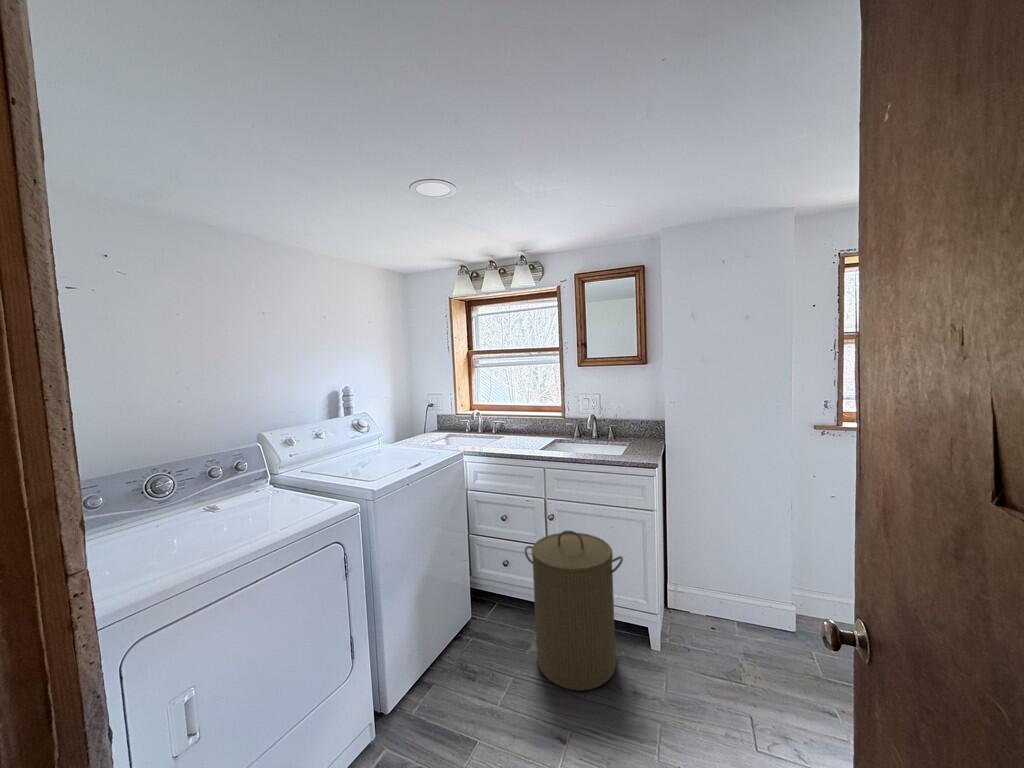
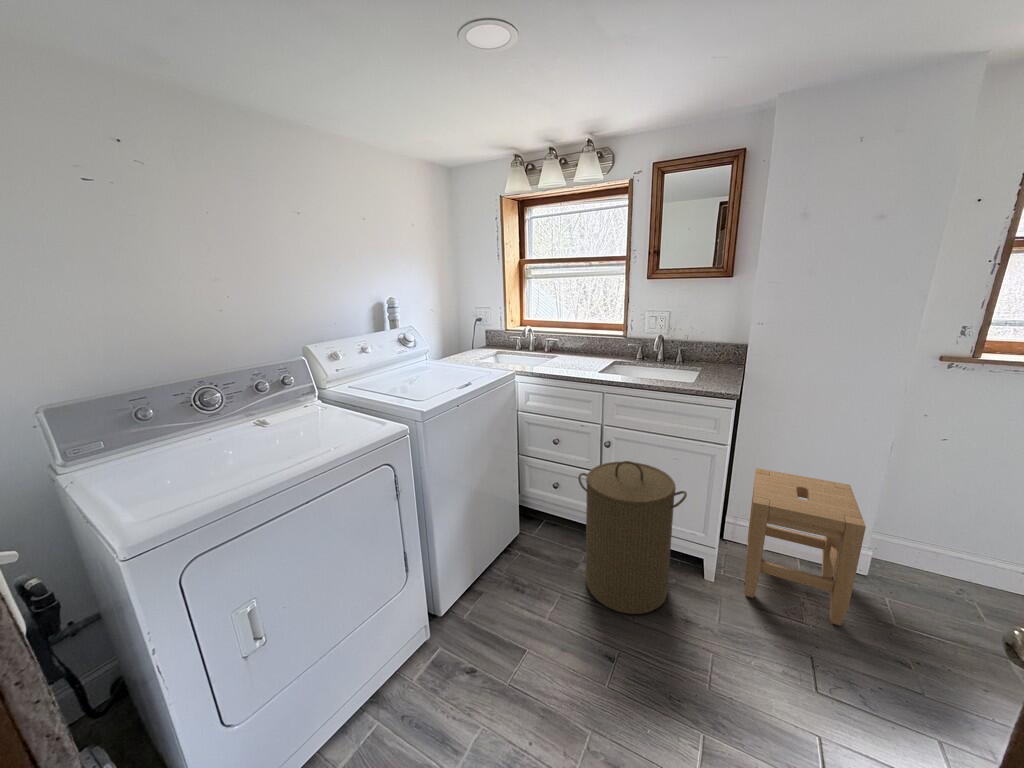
stool: none [682,532,777,682] -> present [745,468,866,626]

